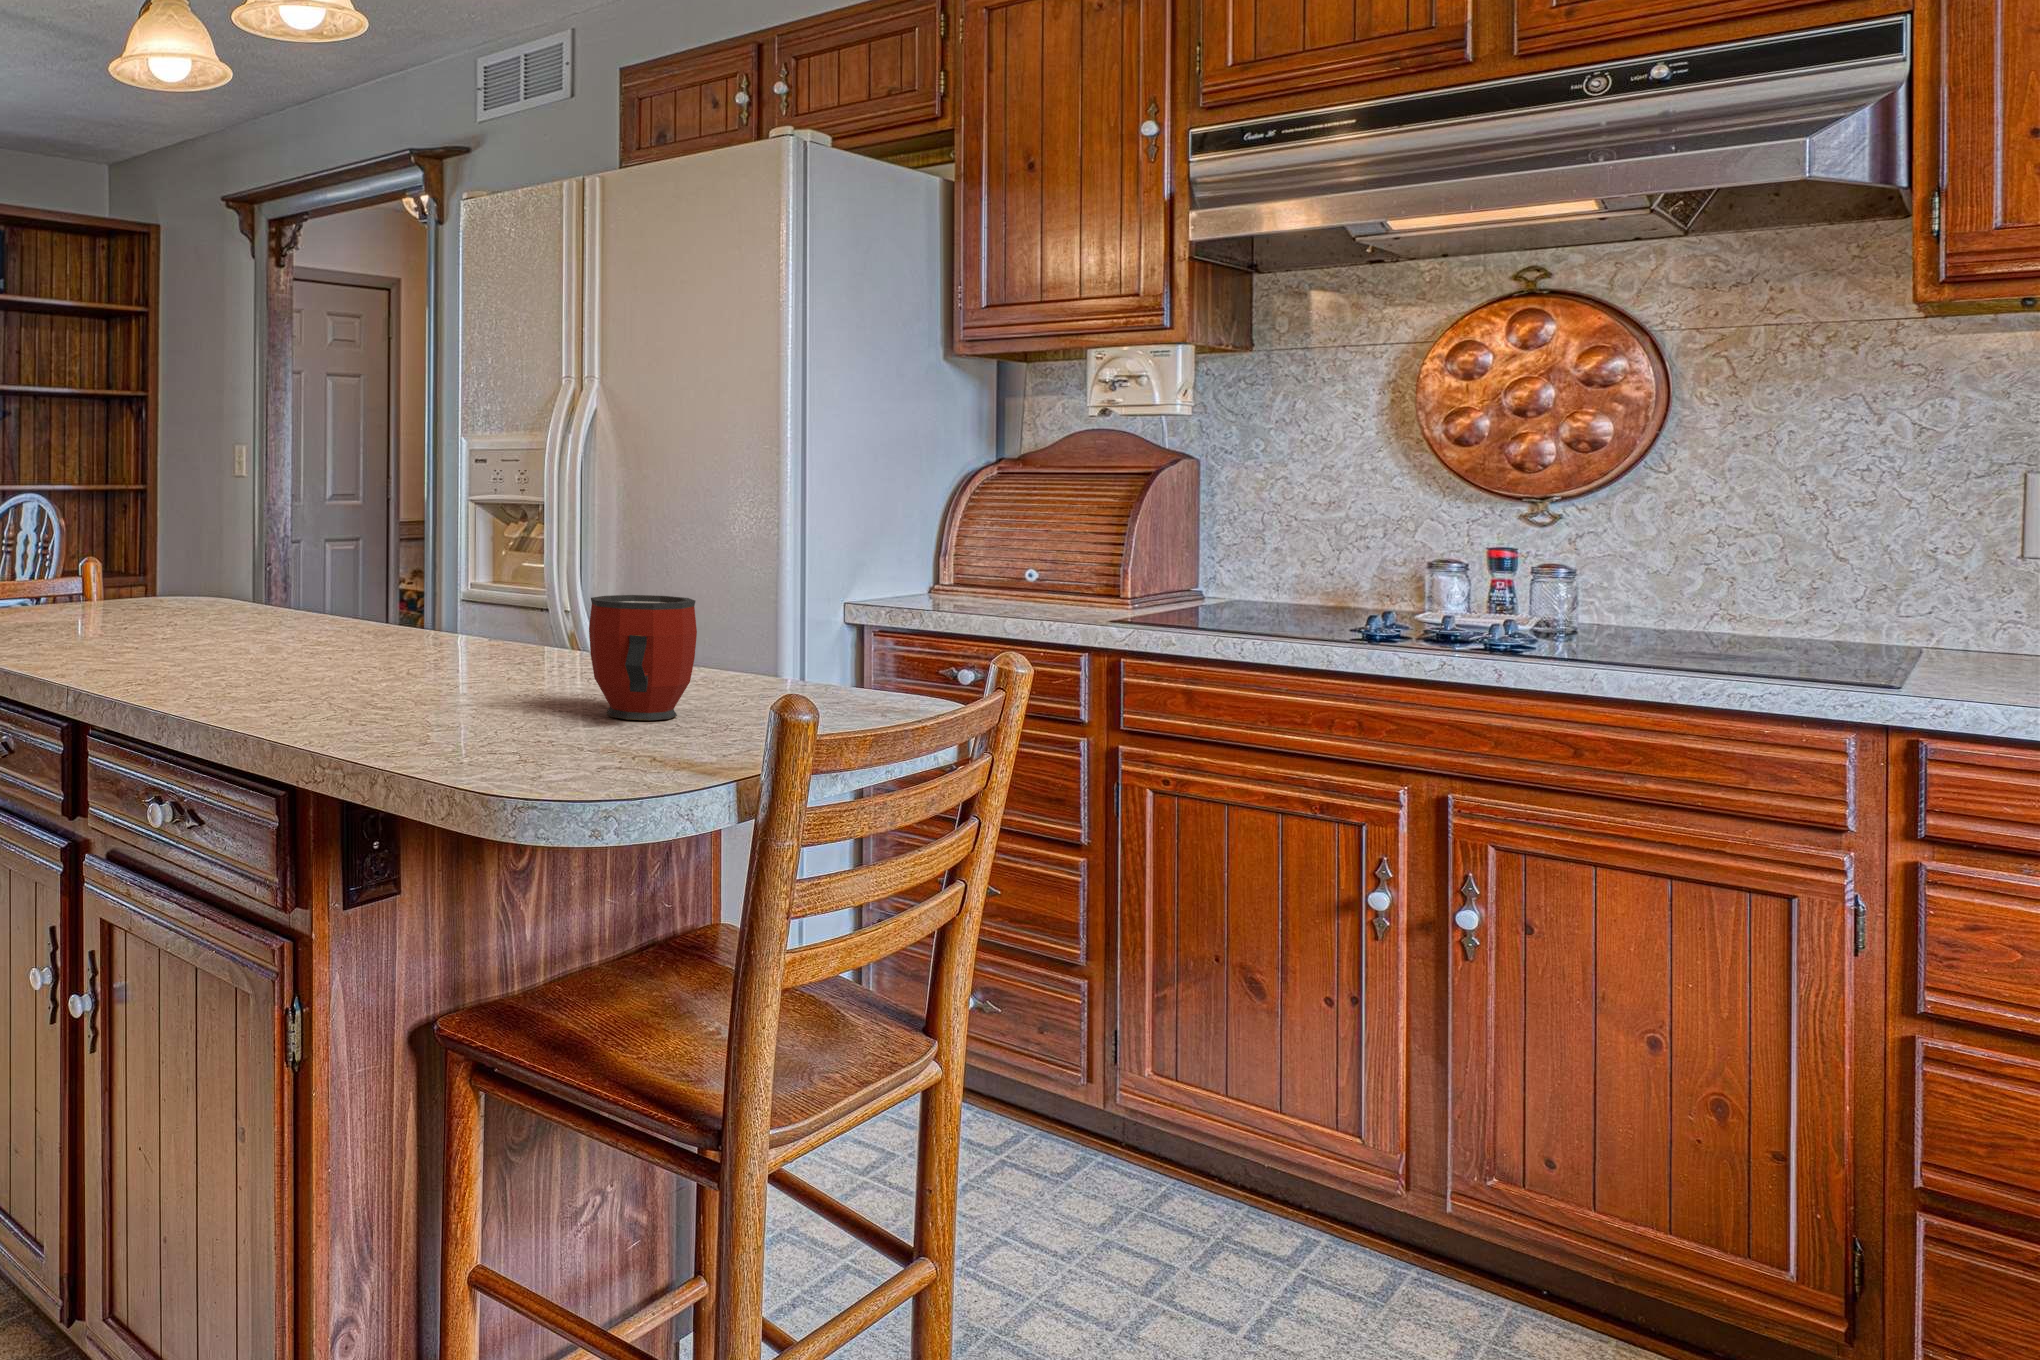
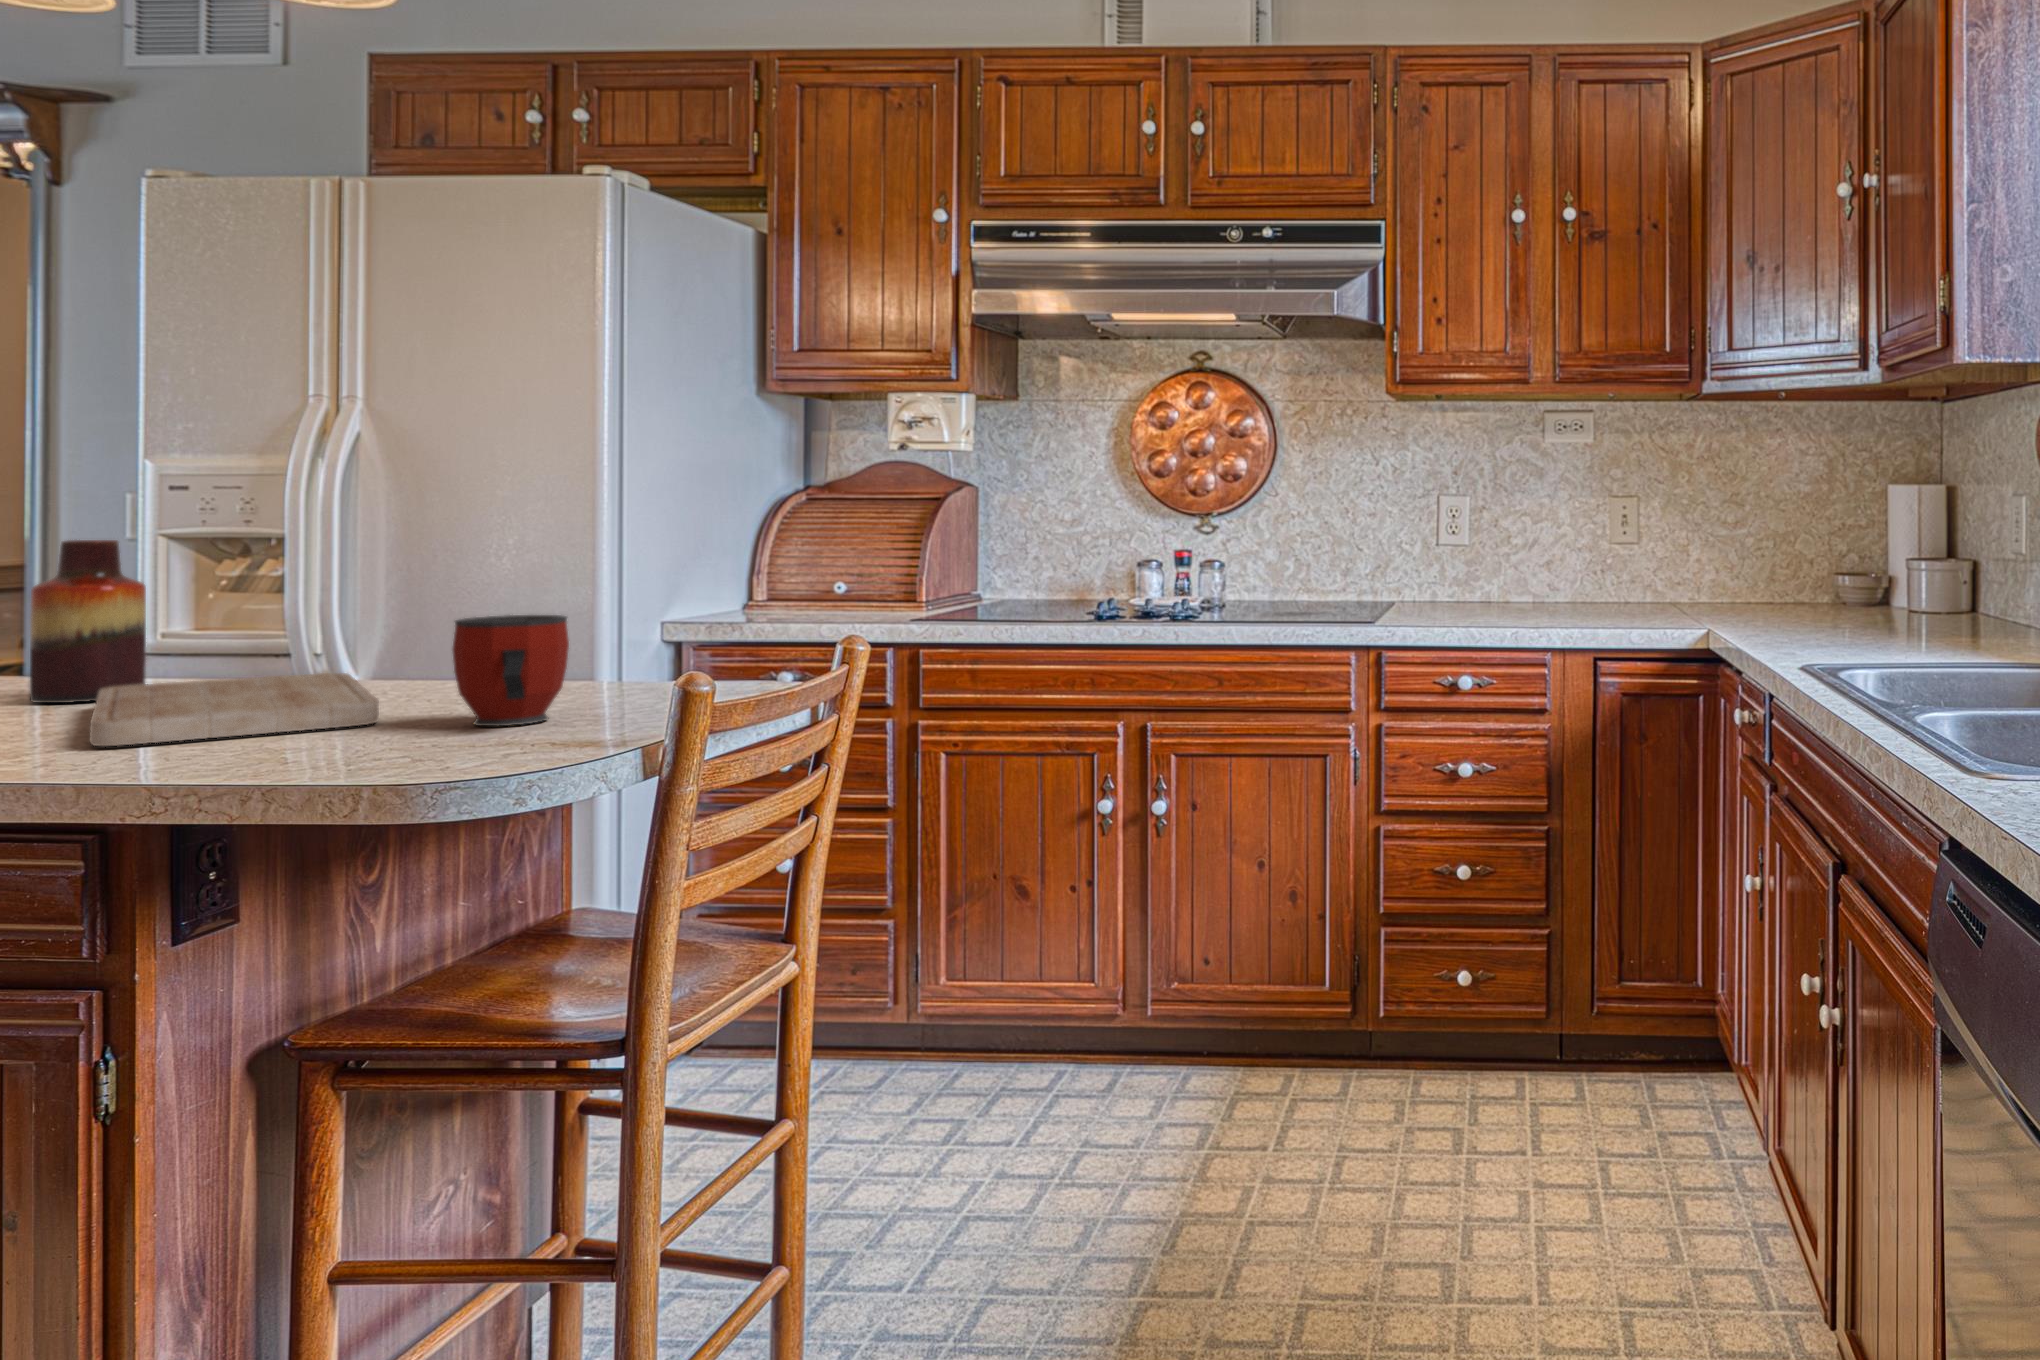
vase: none [327,504,401,647] -> present [30,540,146,703]
cutting board: none [318,637,538,701] -> present [90,673,379,746]

